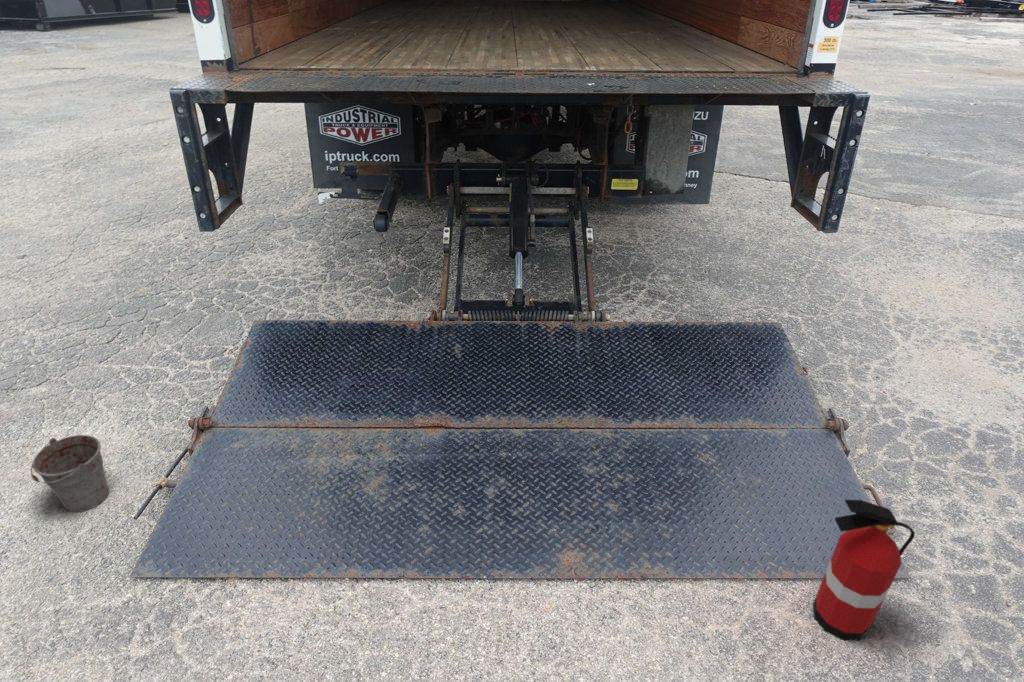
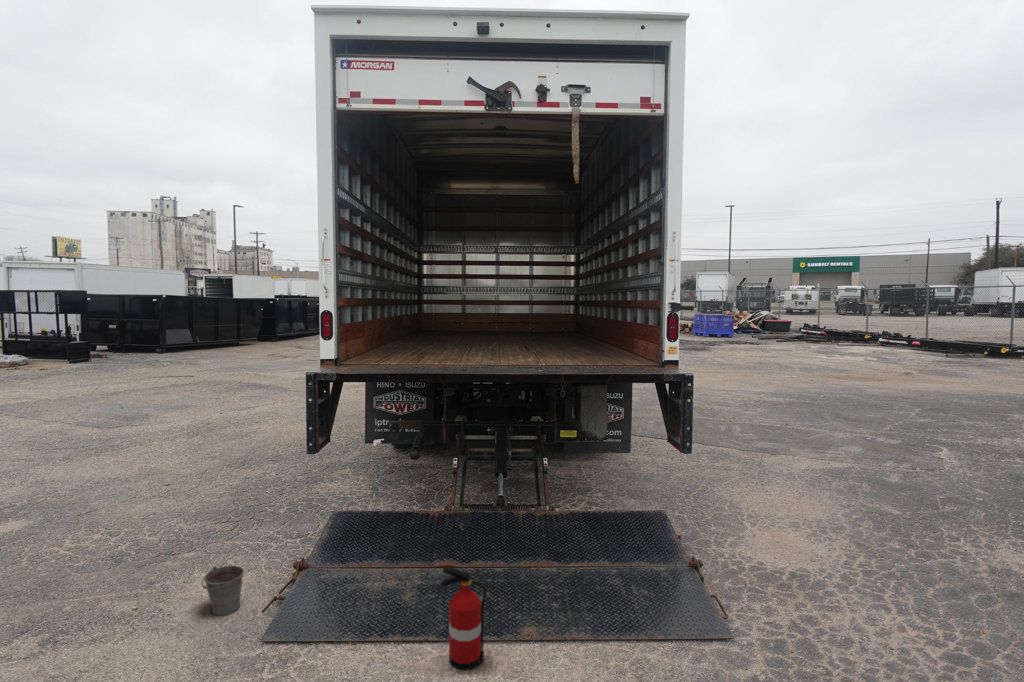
fire extinguisher: present [813,500,915,640] -> present [441,568,486,670]

